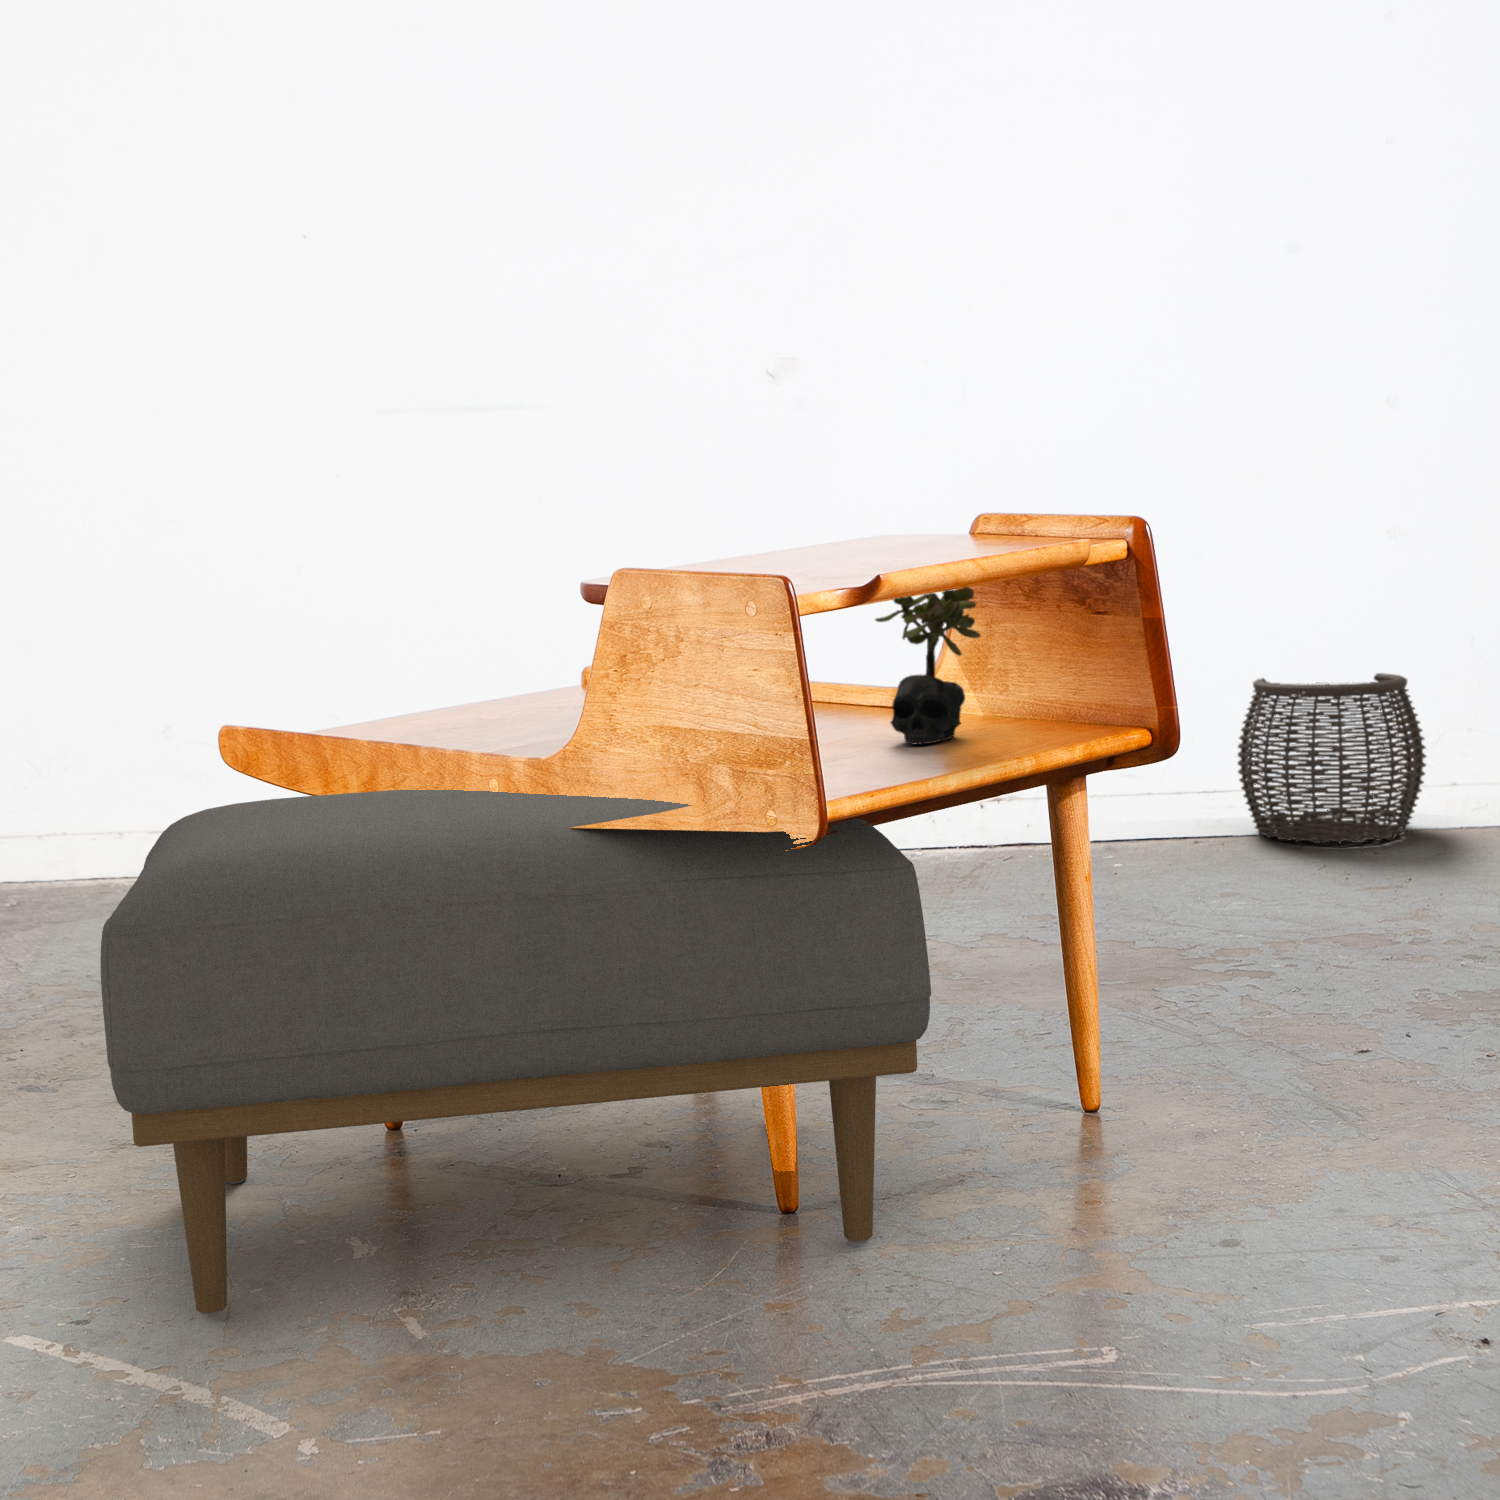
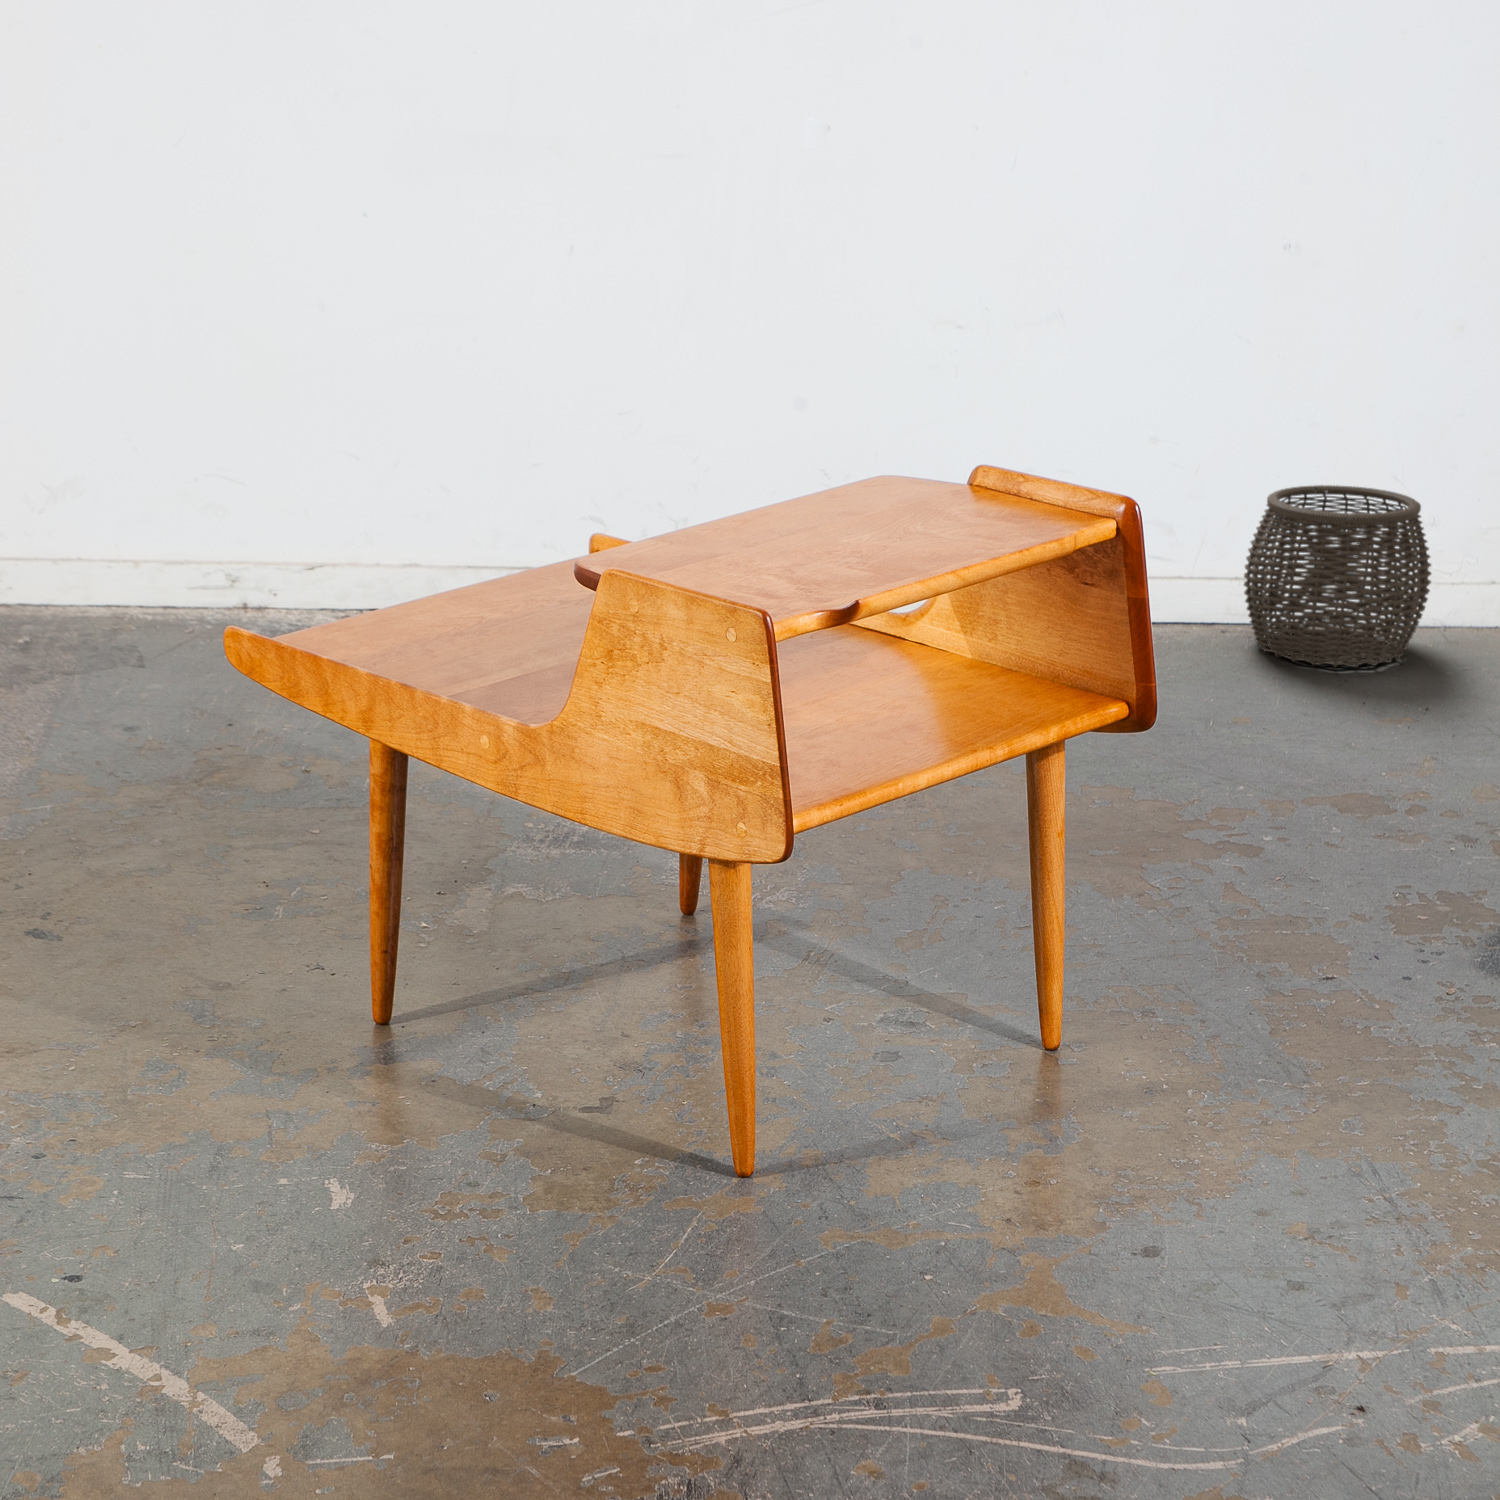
succulent plant: present [875,587,980,744] -> none [862,541,965,717]
ottoman: present [100,788,931,1316] -> none [82,726,879,1281]

